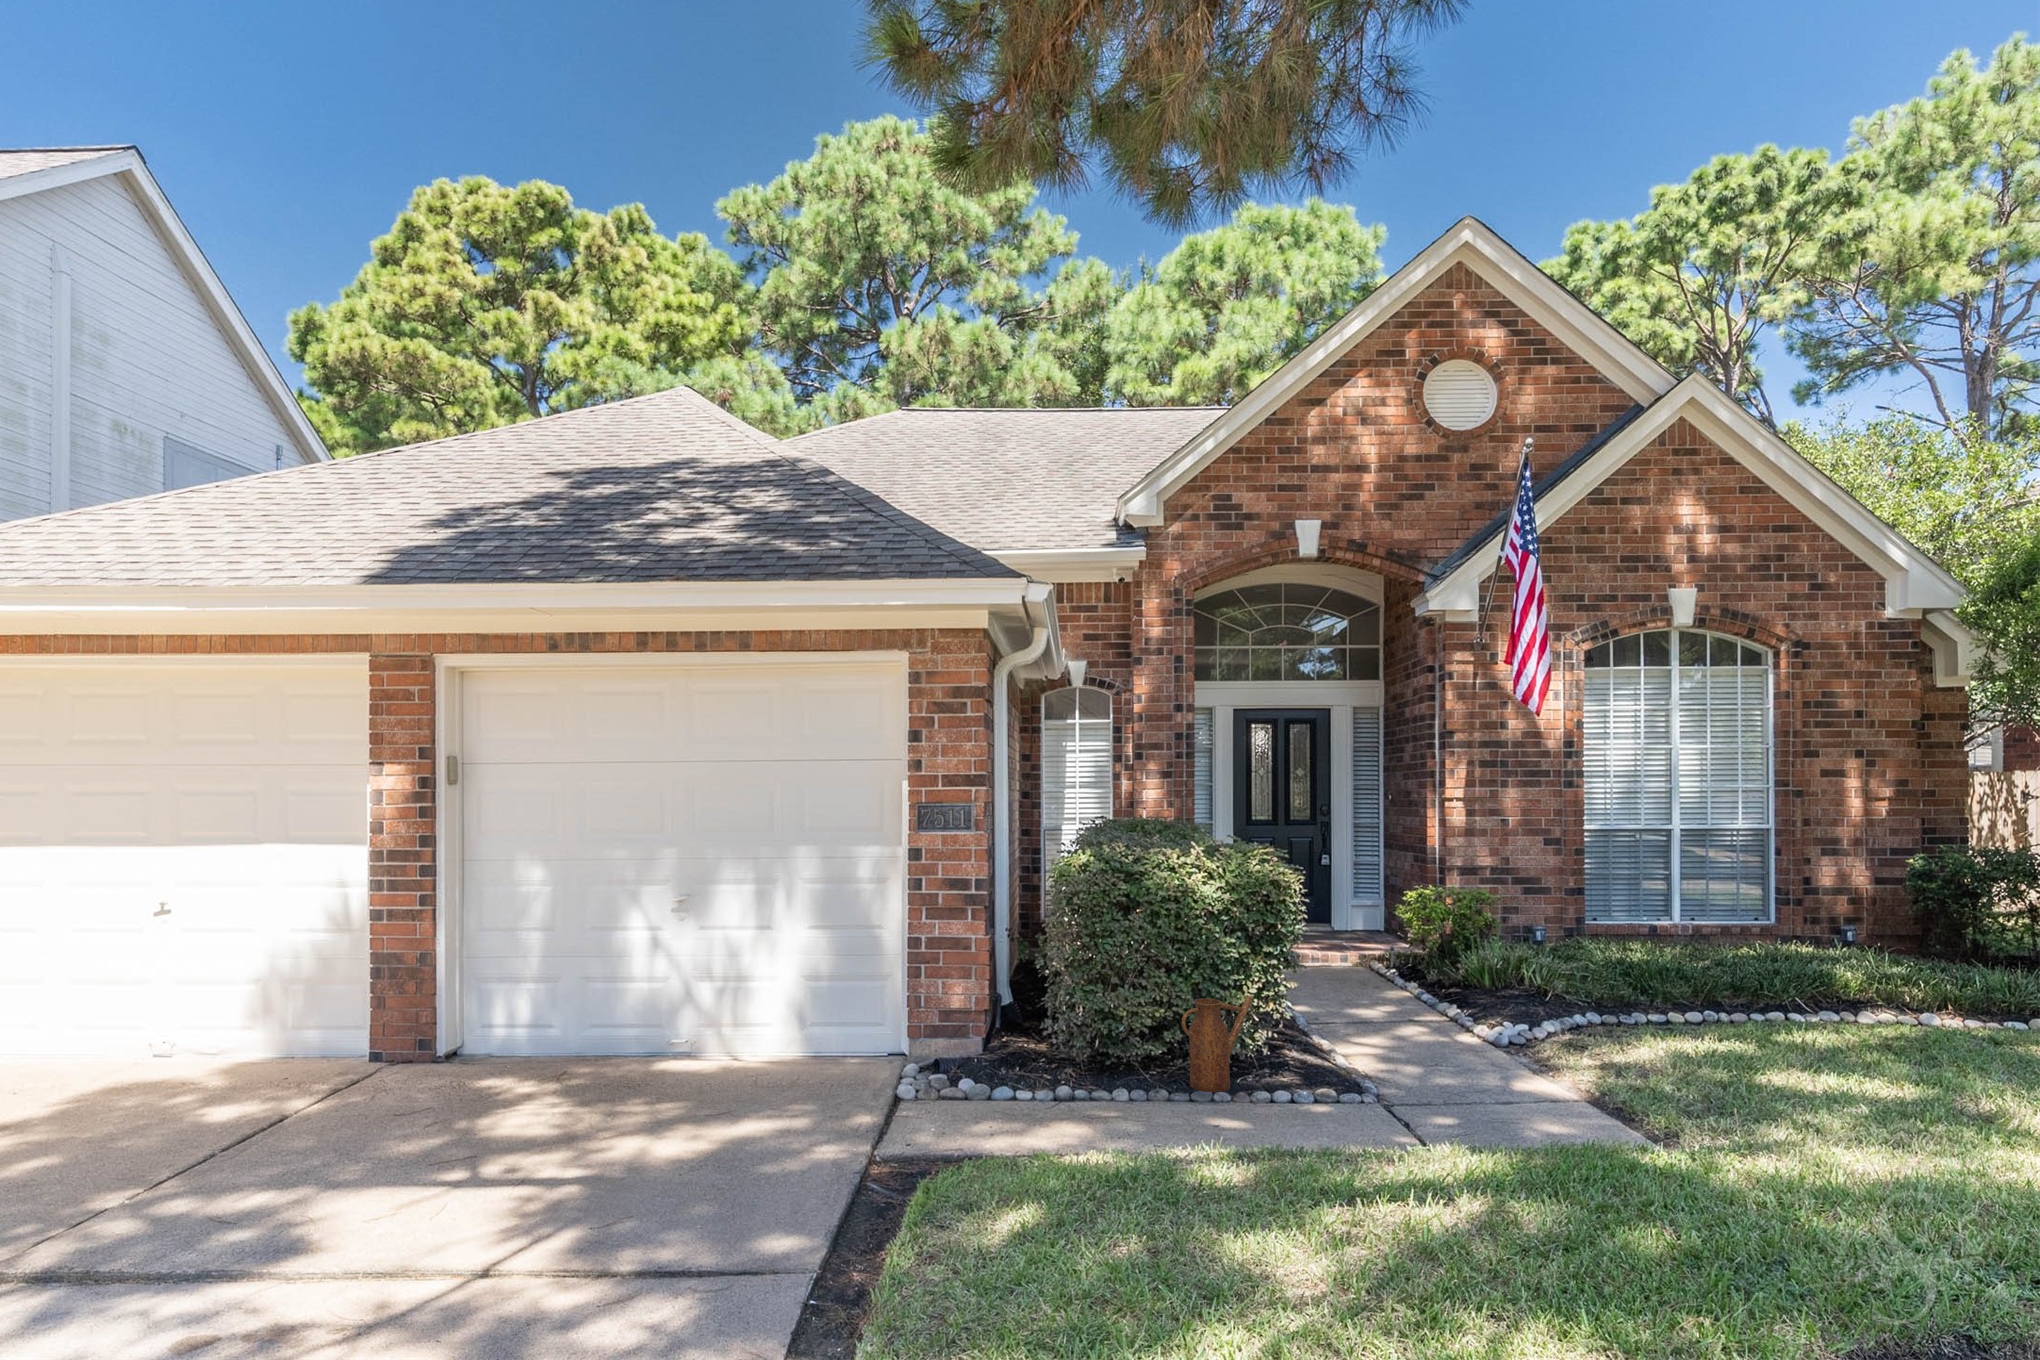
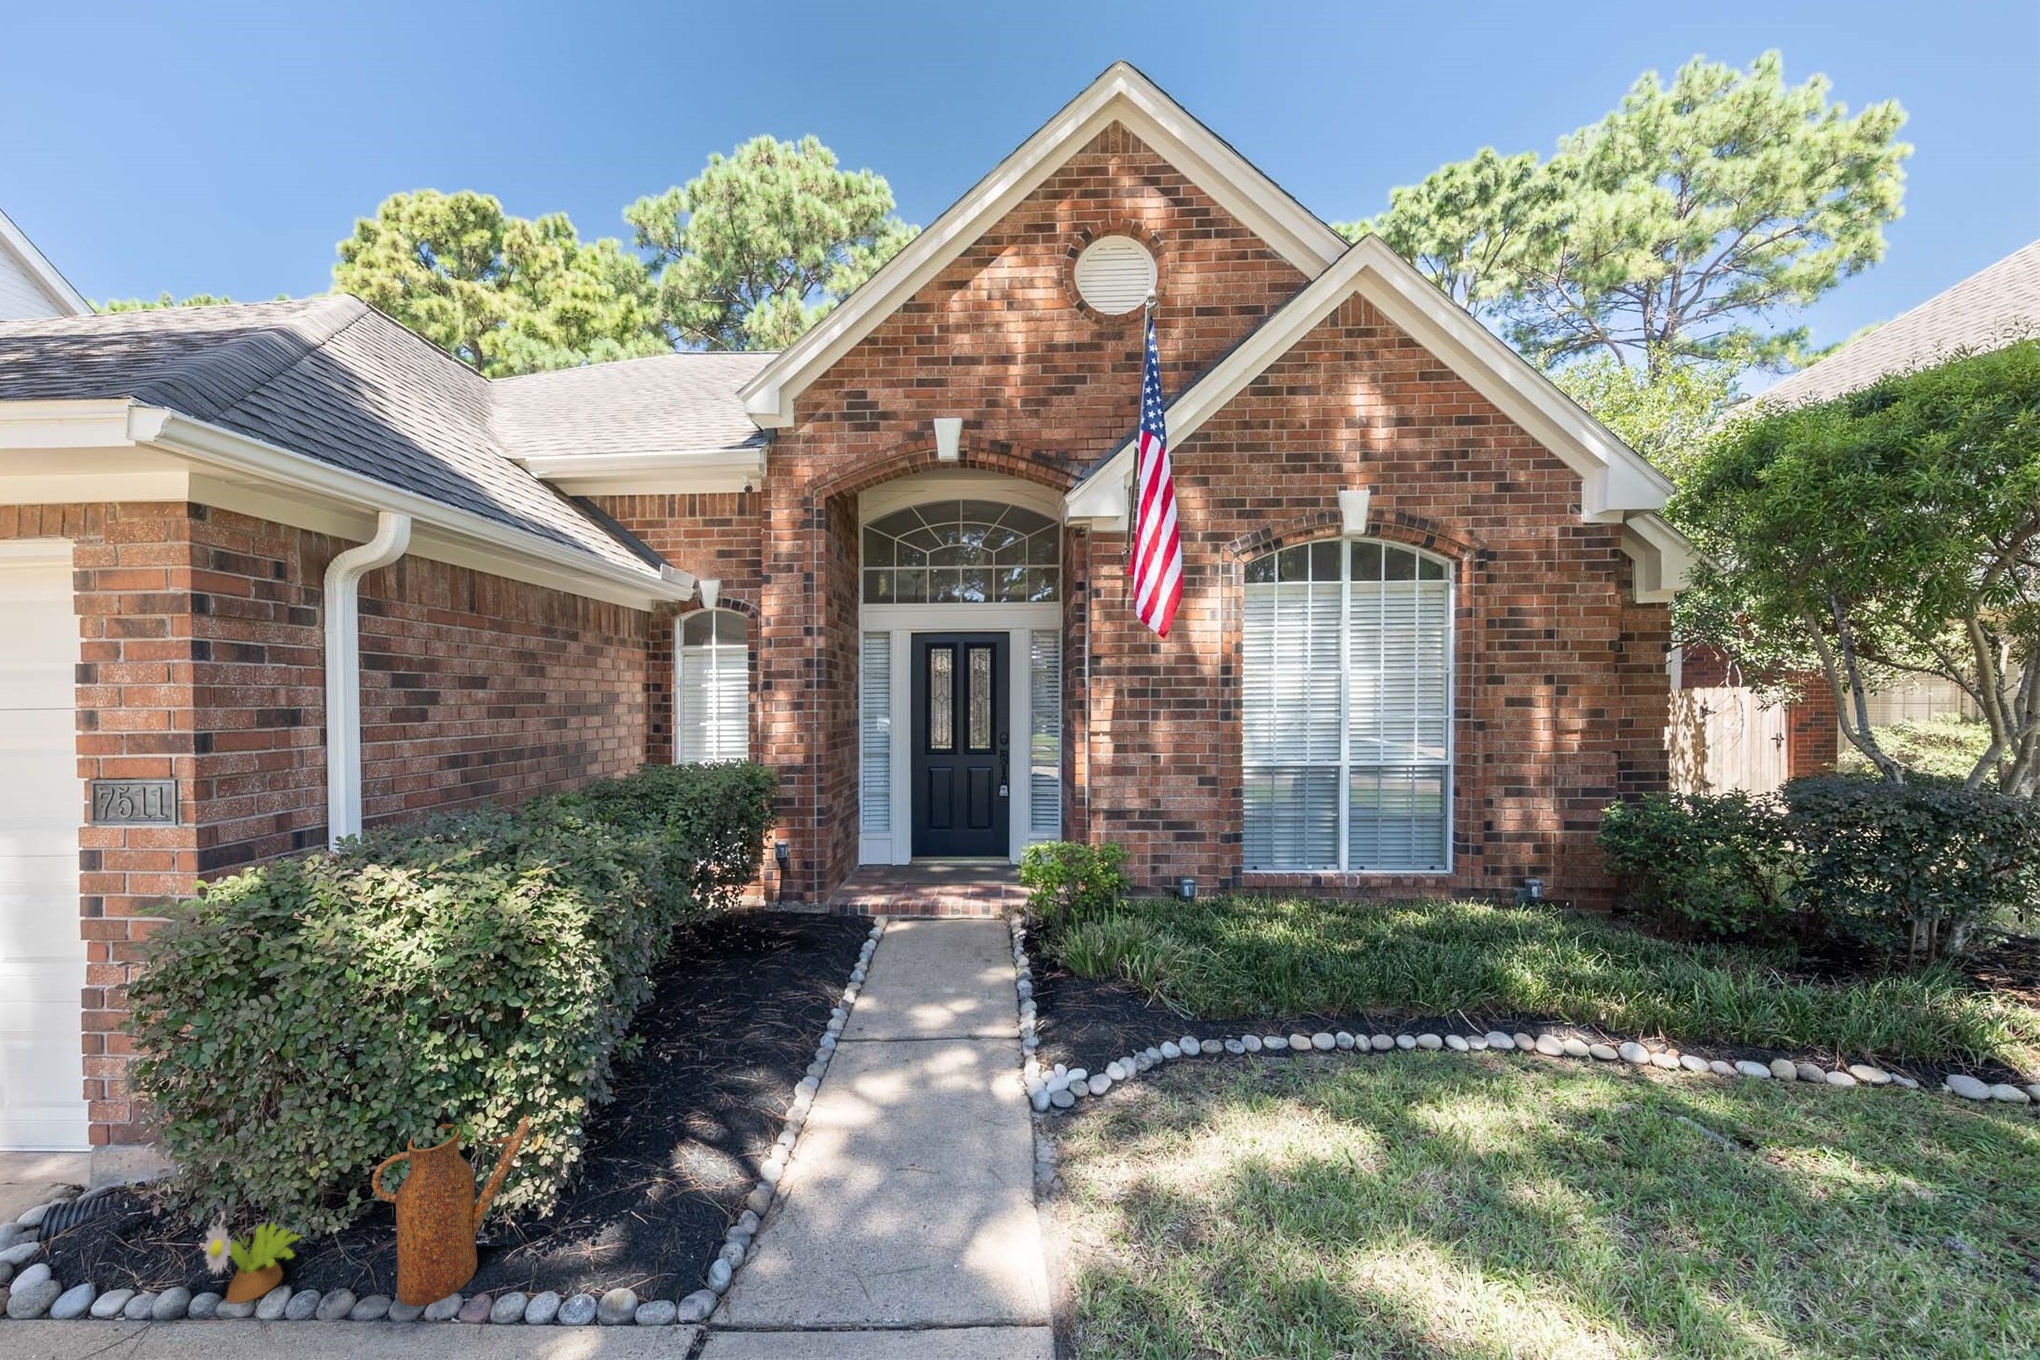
decorative plant: none [1080,1043,1133,1091] -> present [204,1223,301,1303]

